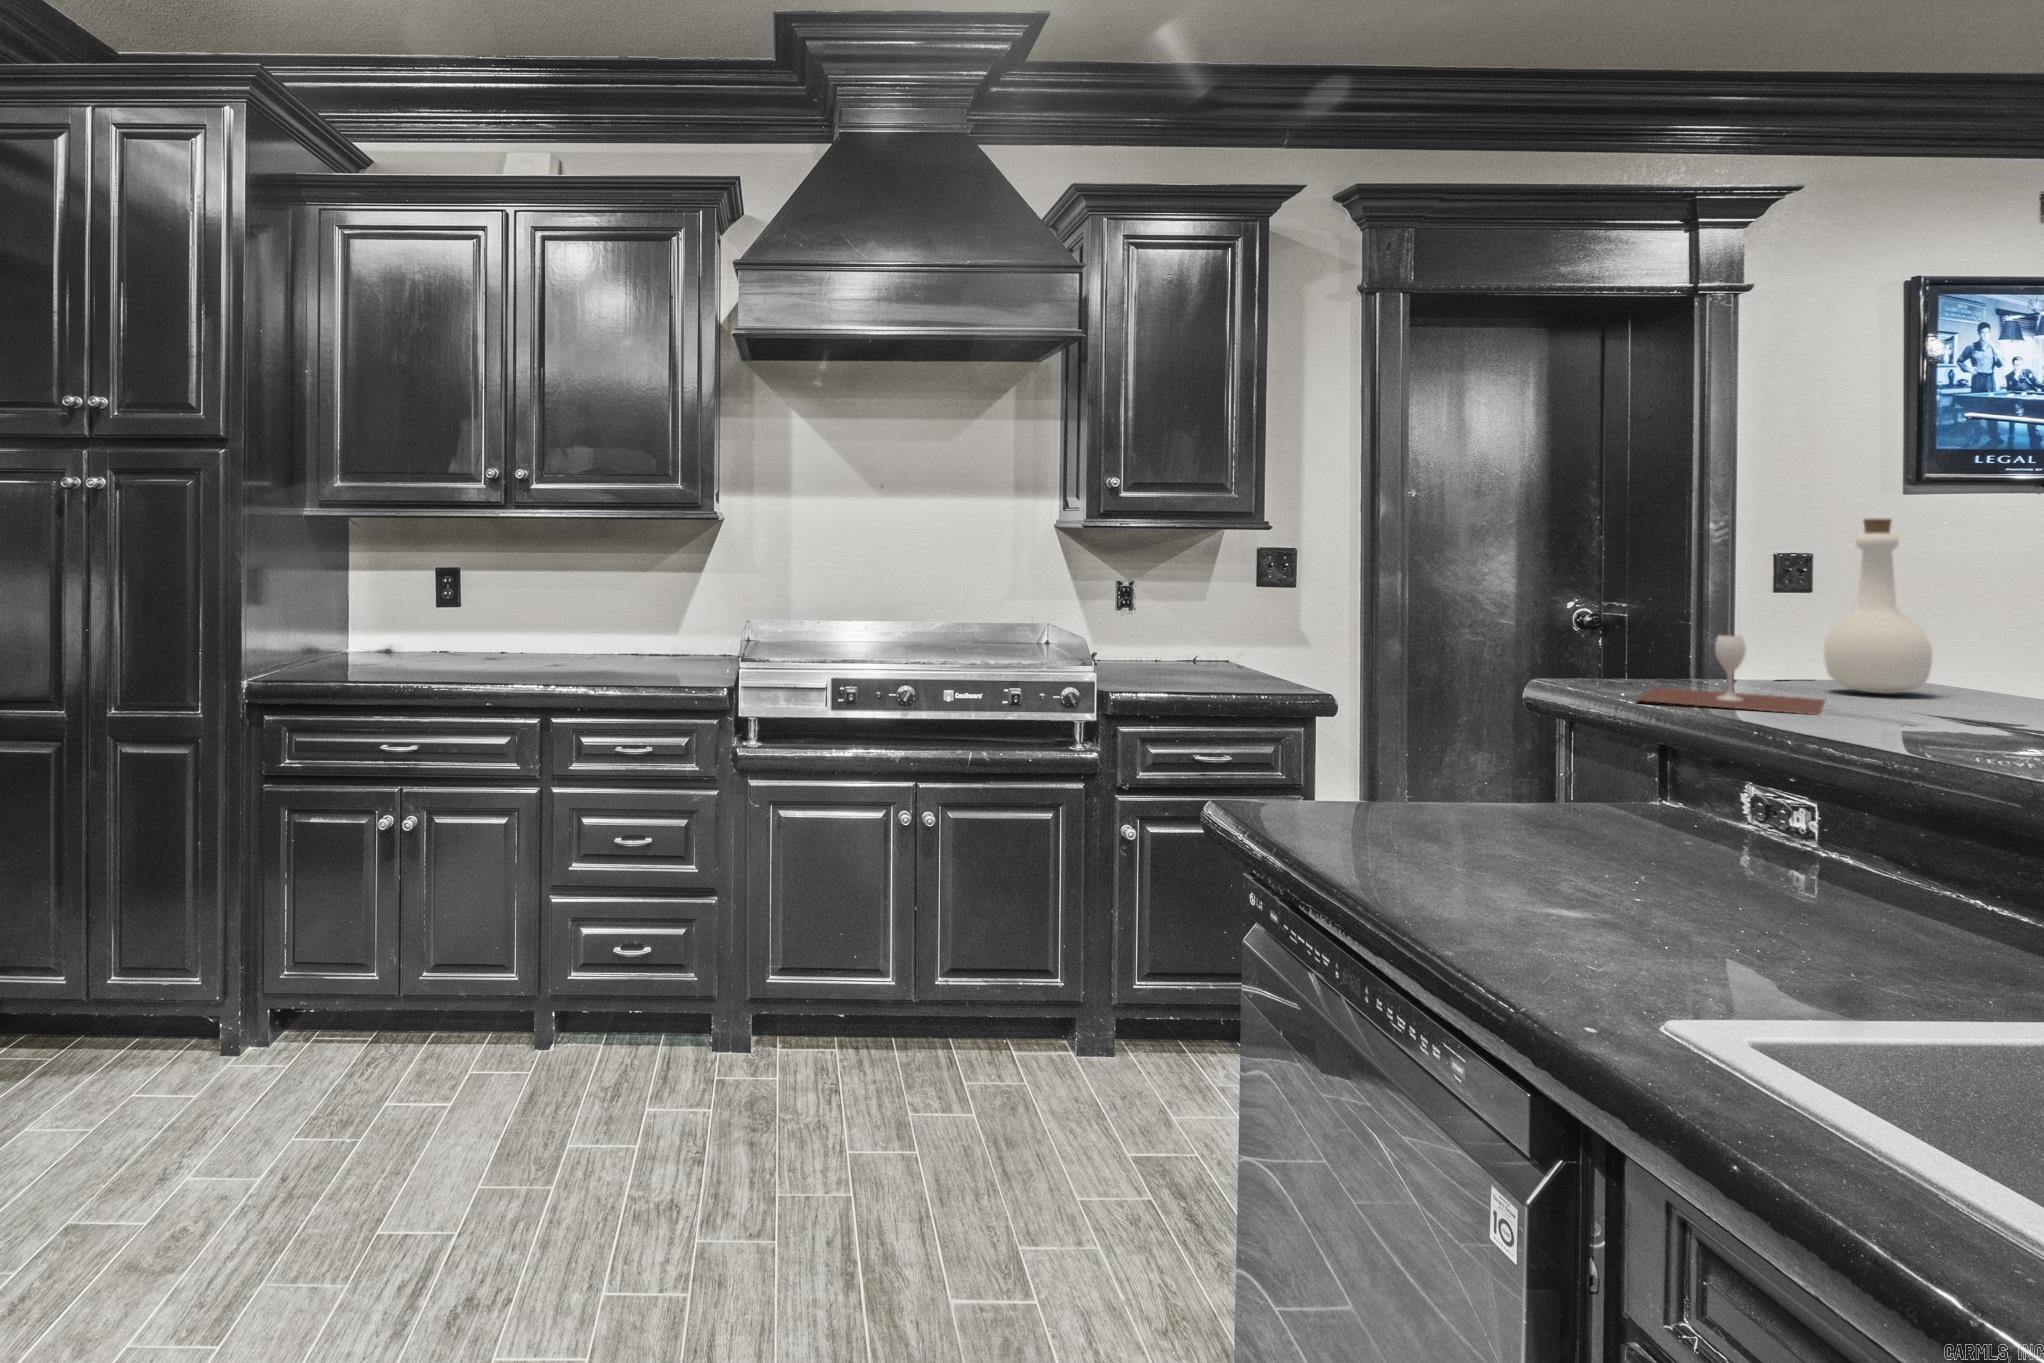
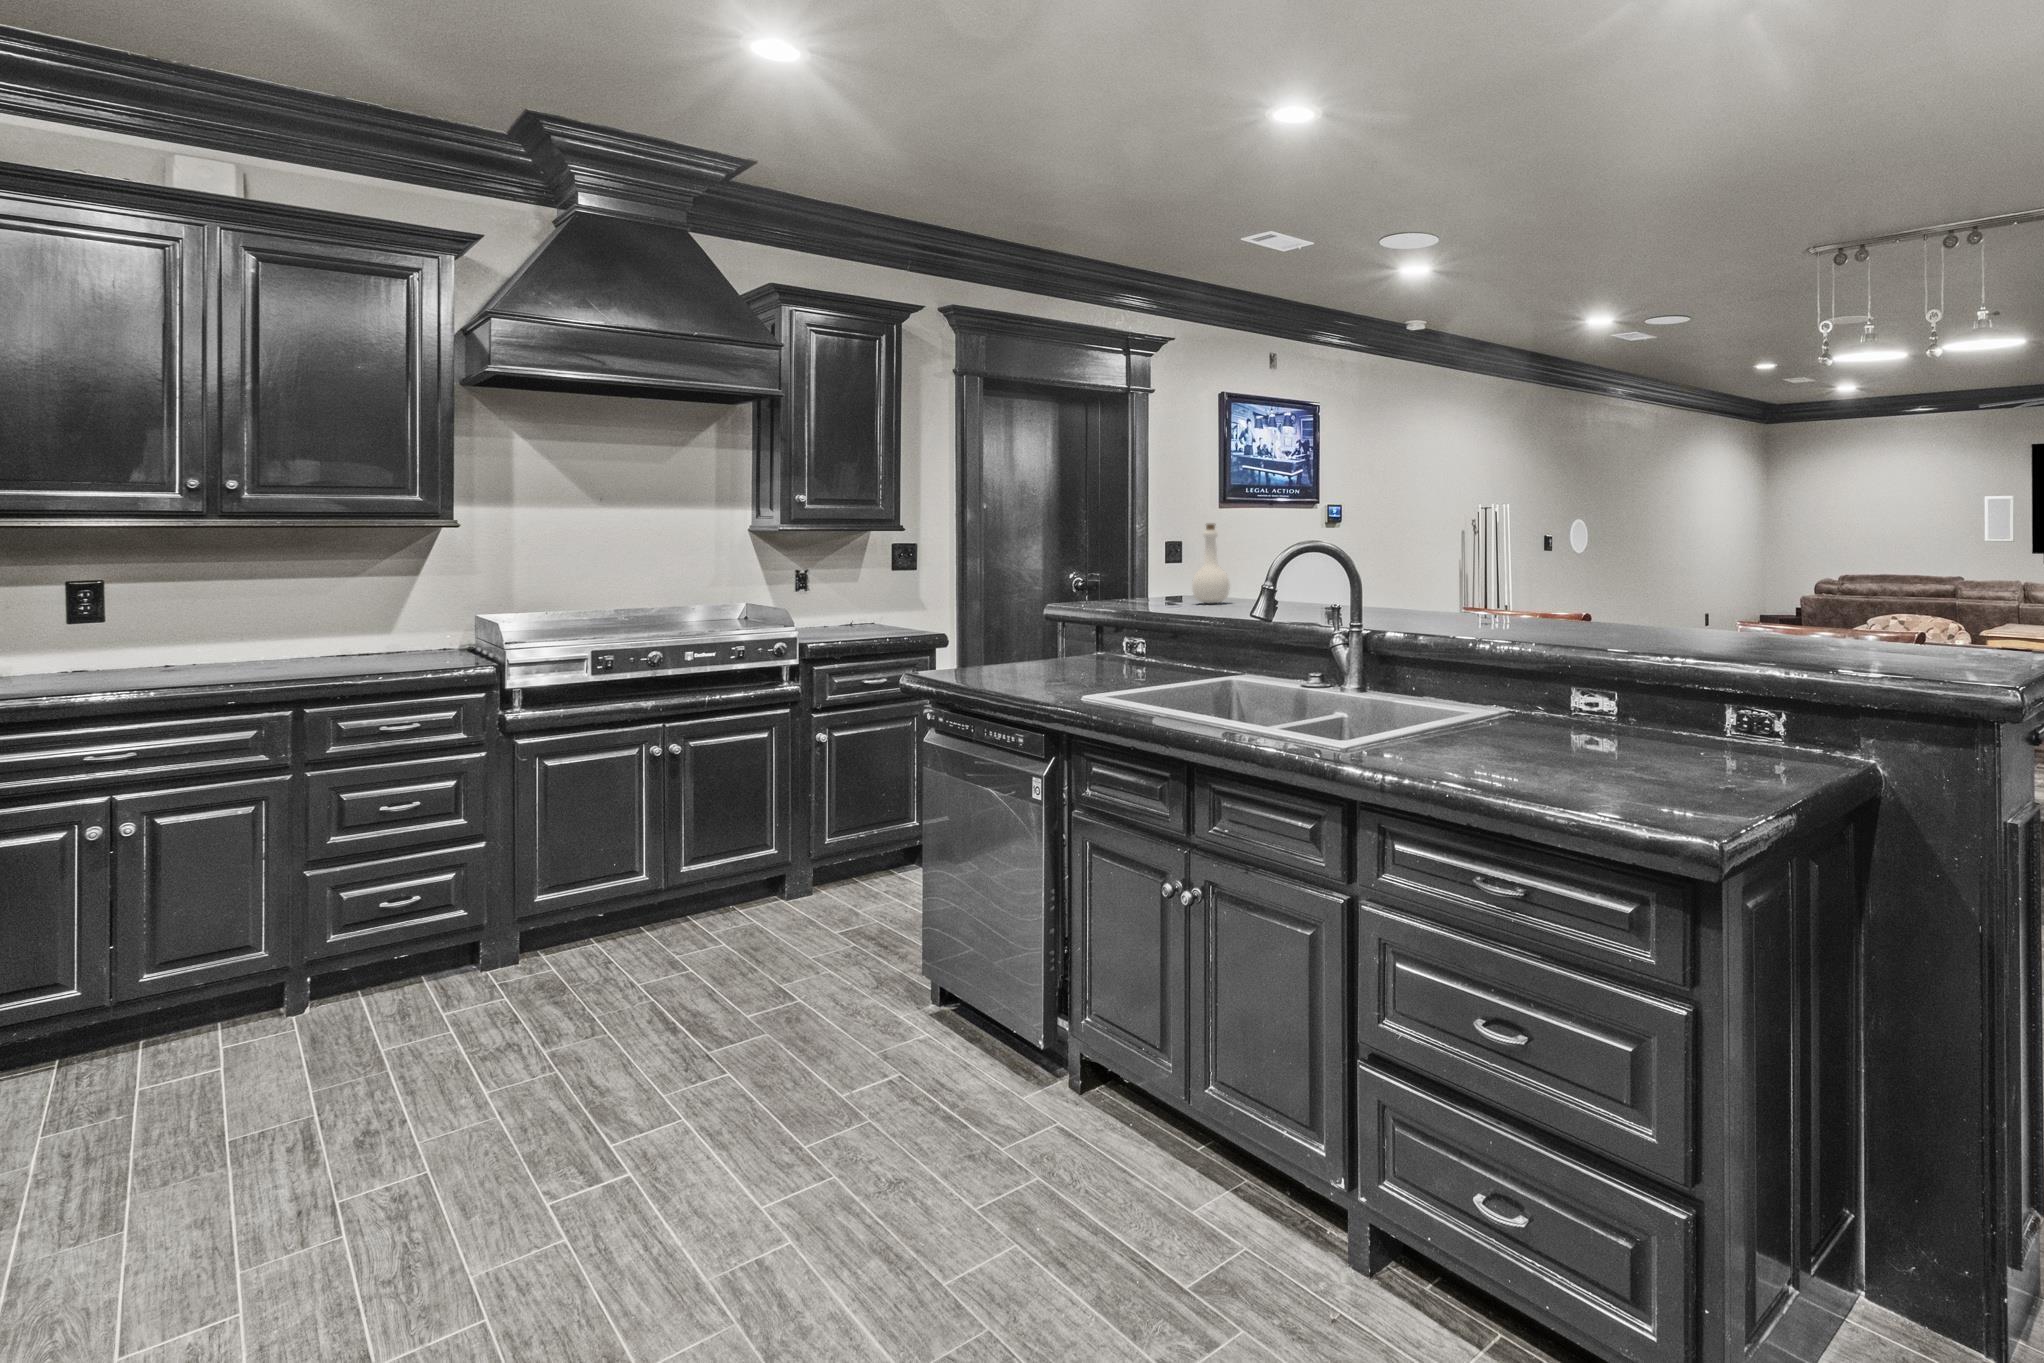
wine glass: present [1636,635,1824,715] -> none [1123,579,1193,612]

